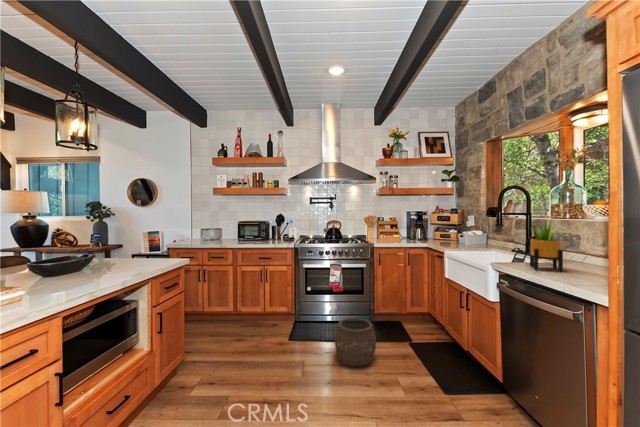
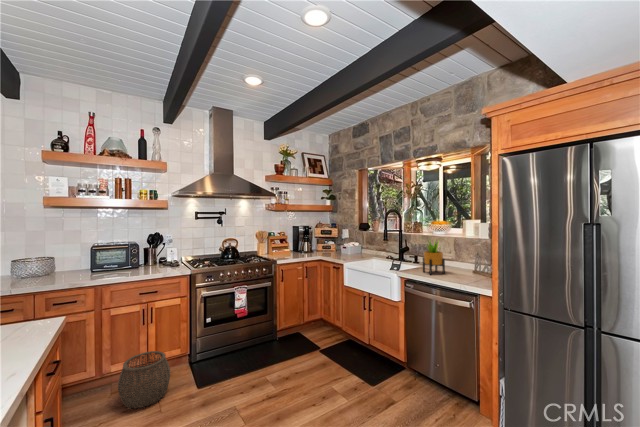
woven basket: present [335,318,376,366] -> present [118,351,171,409]

